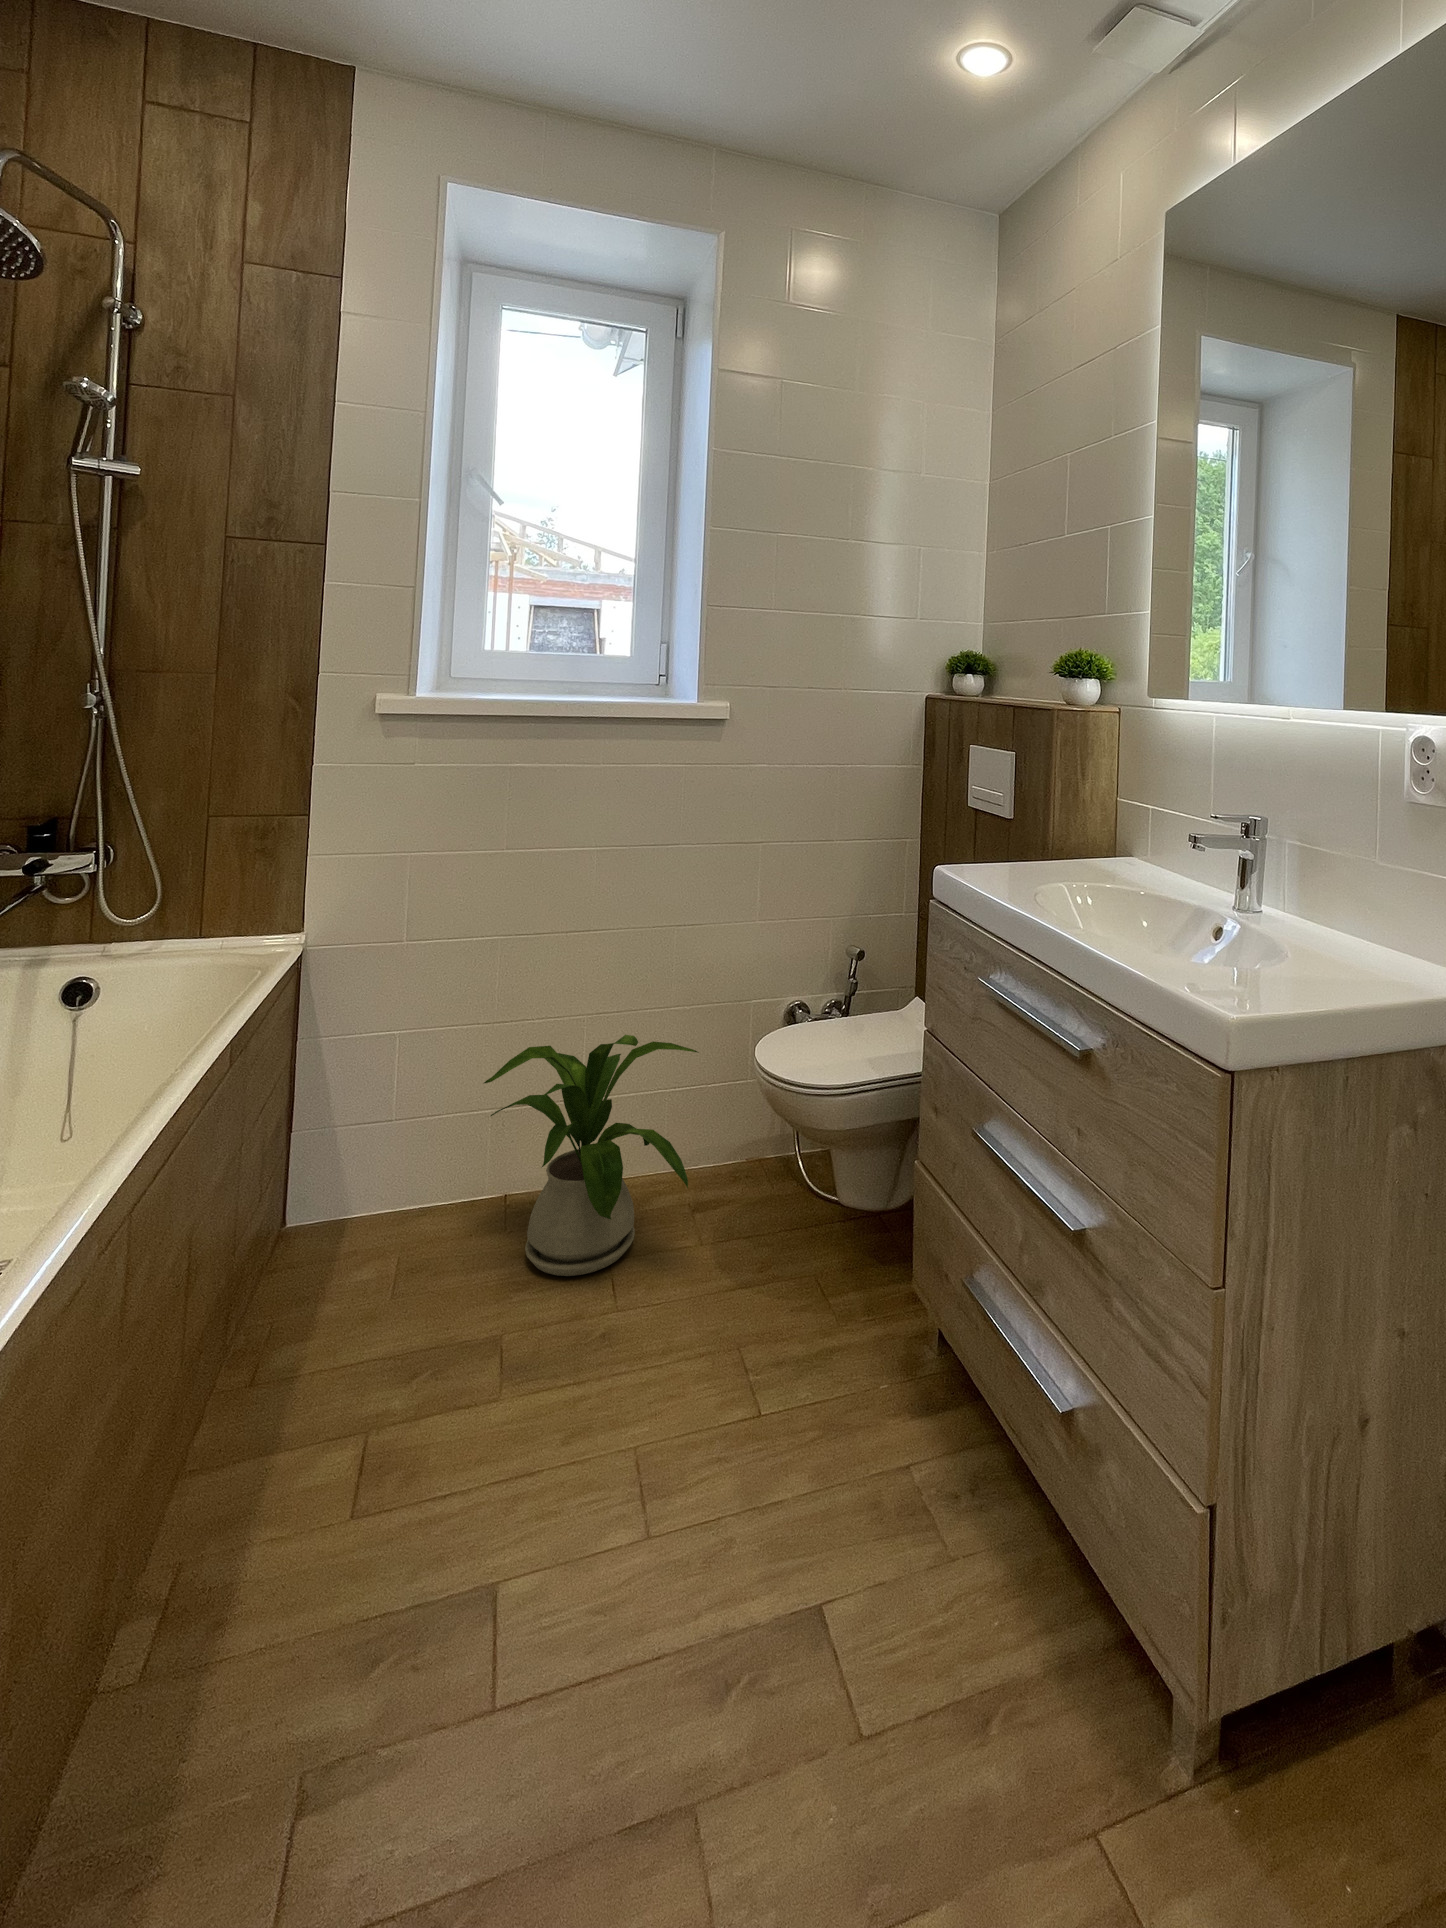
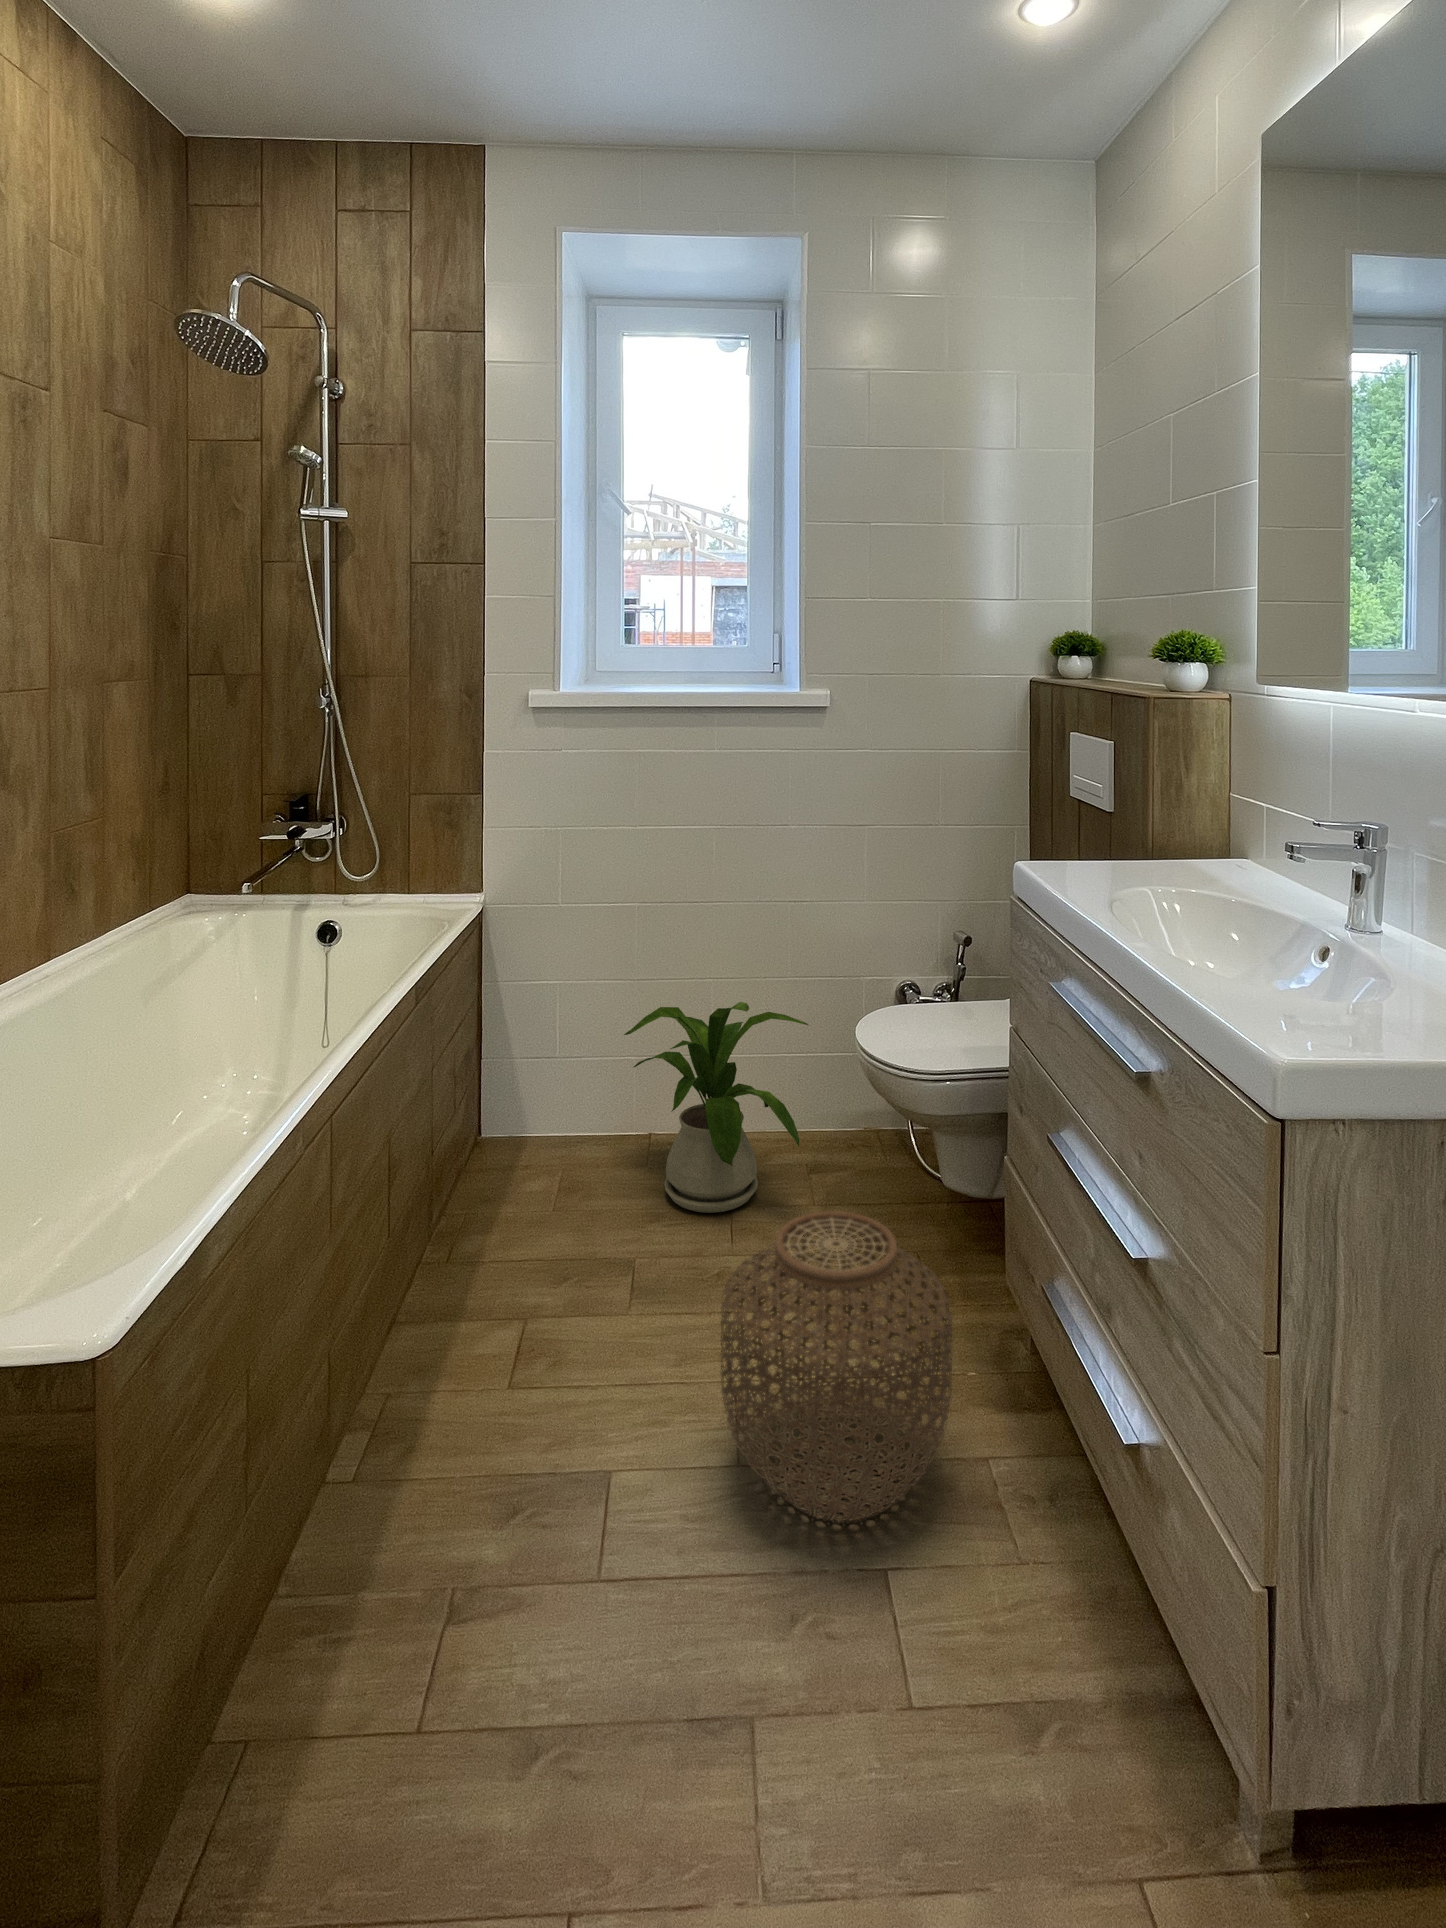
woven basket: none [623,1275,894,1658] -> present [721,1211,952,1522]

